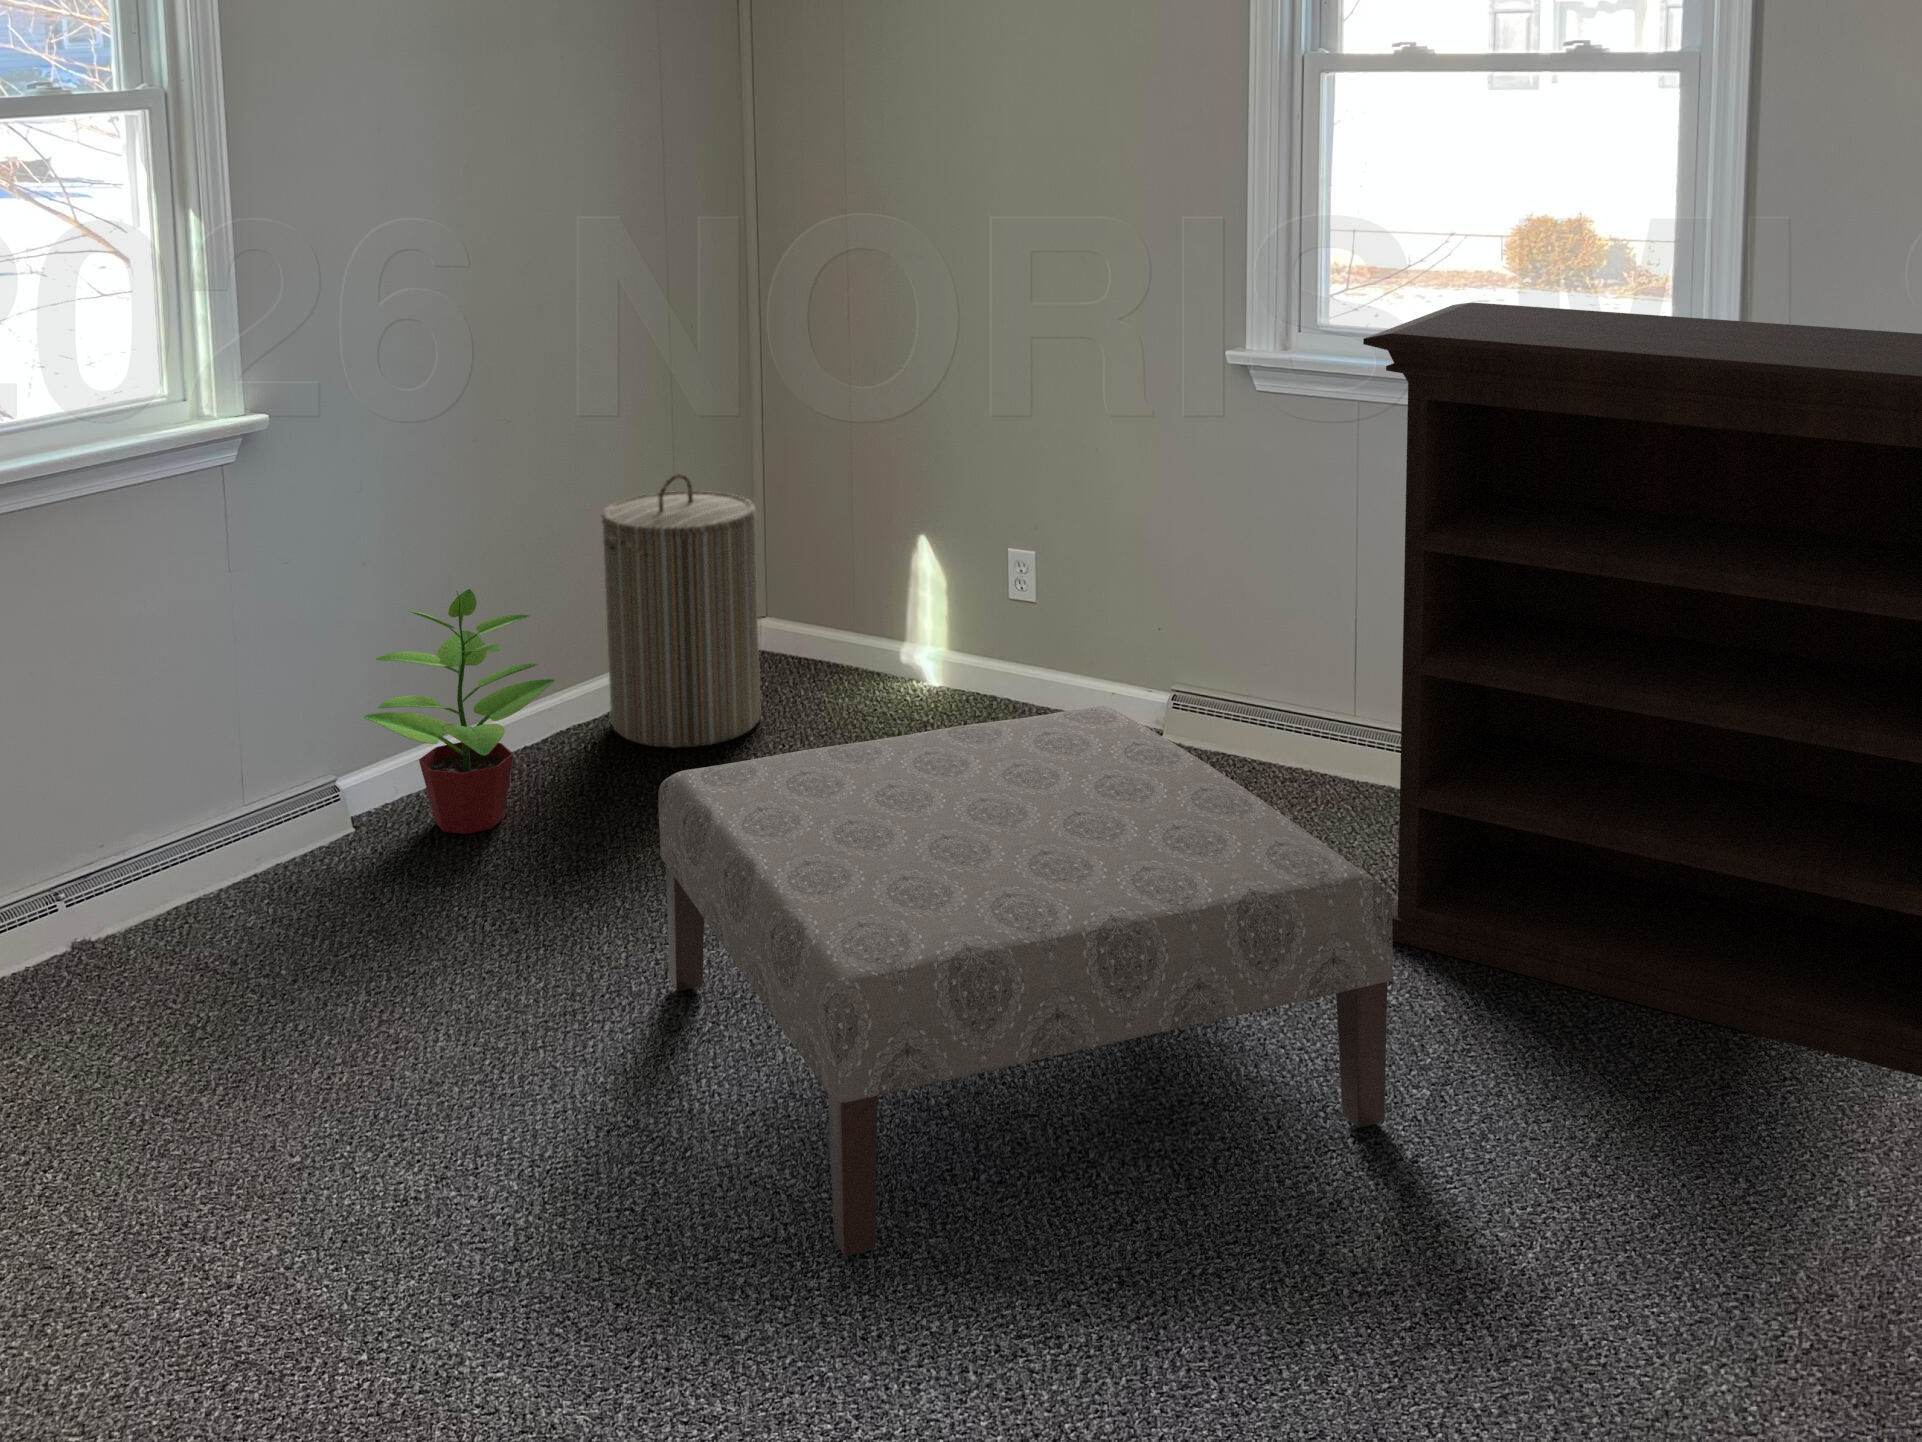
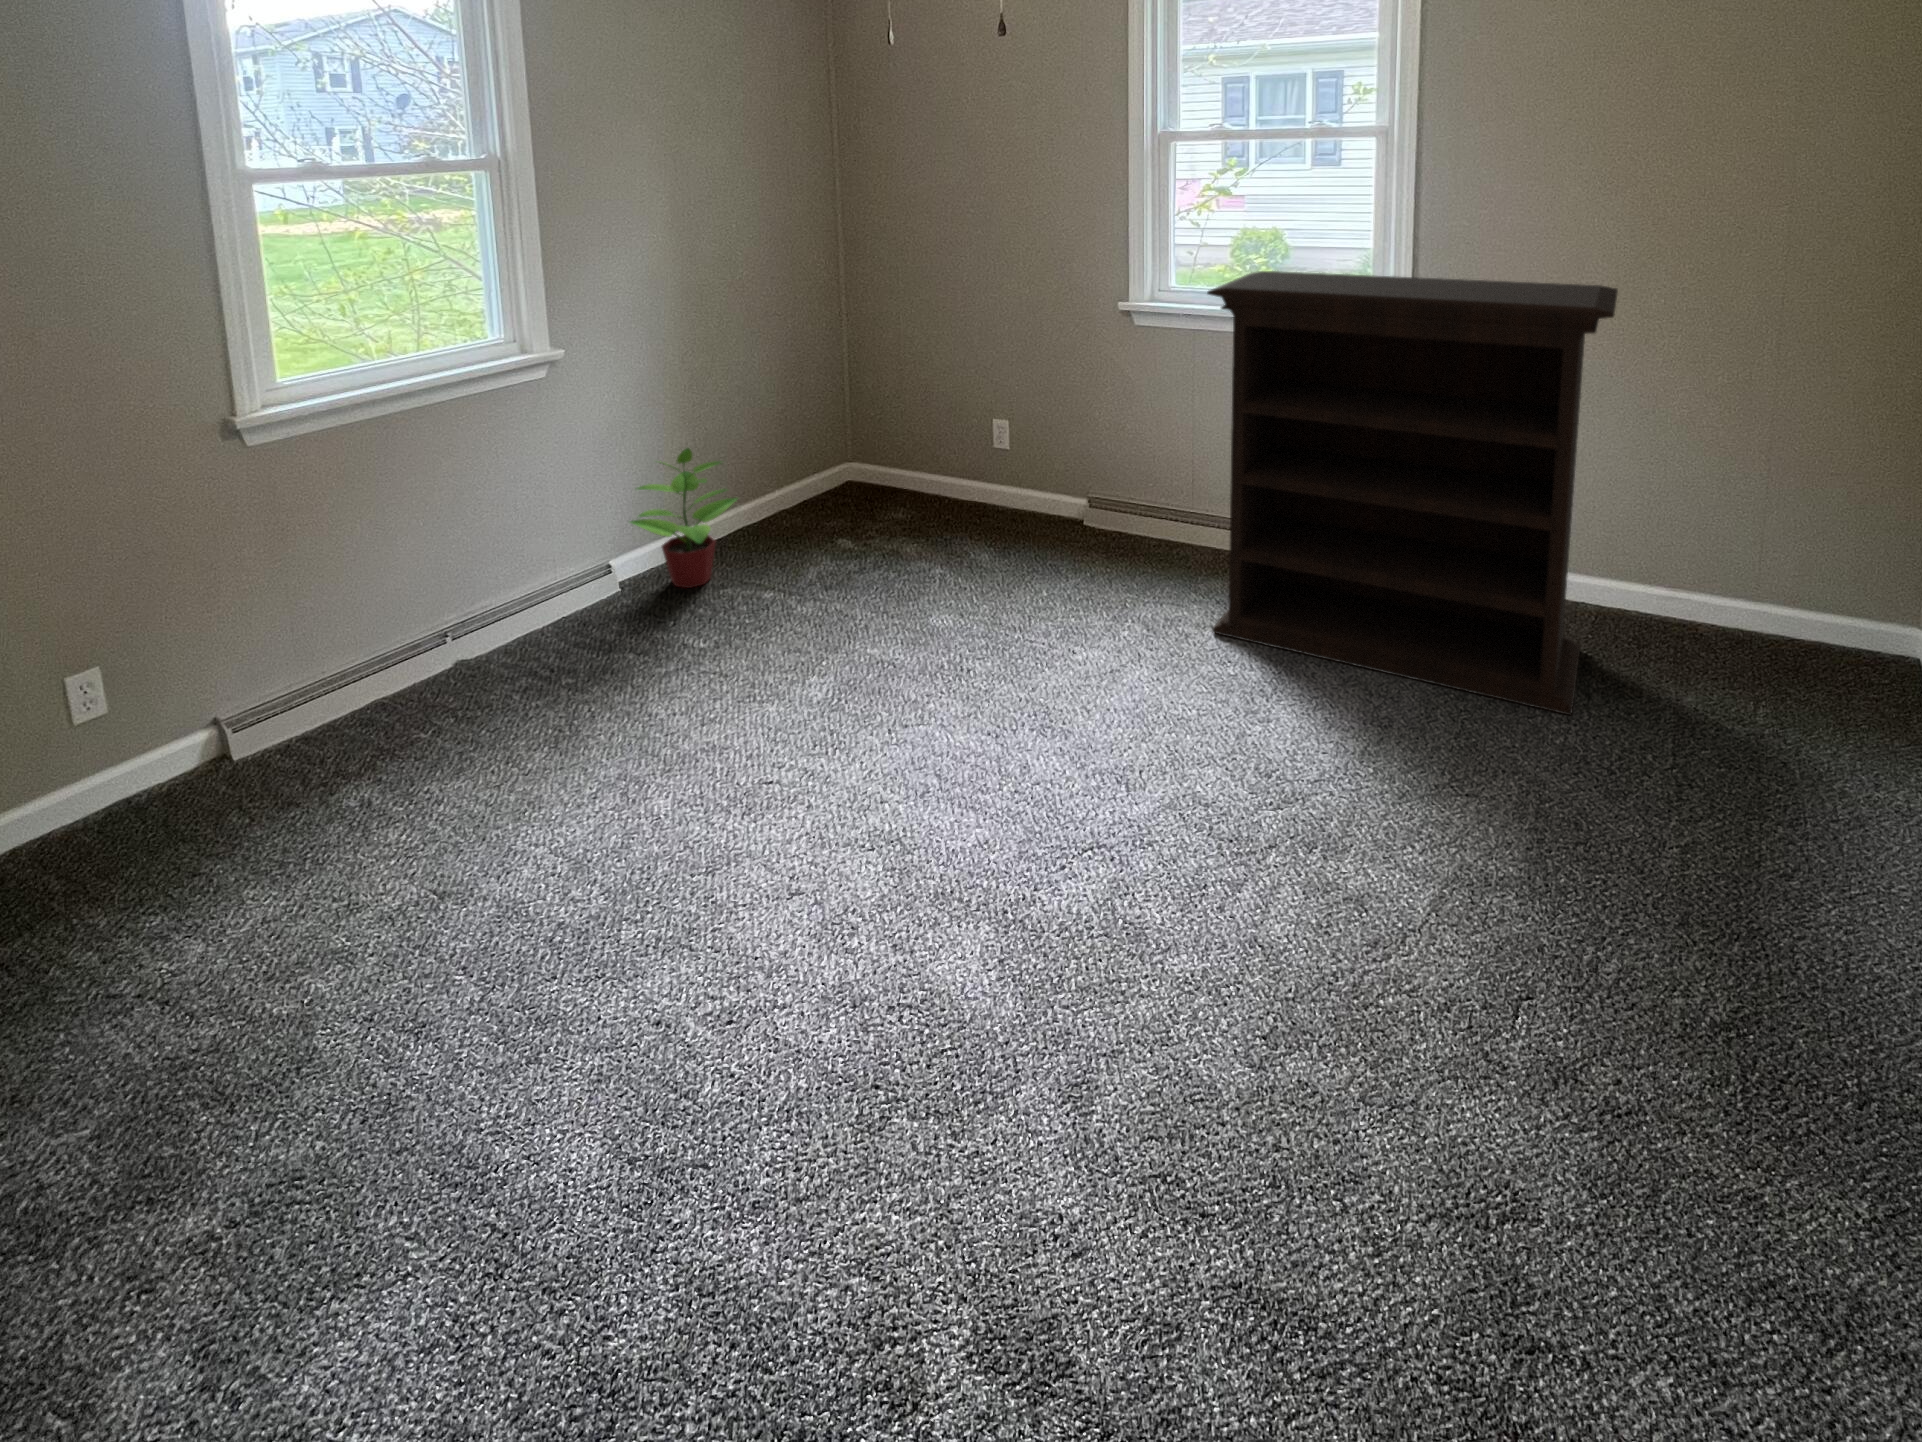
laundry hamper: present [602,474,760,748] -> none [762,379,855,534]
ottoman: present [658,706,1393,1256] -> none [804,506,1240,841]

